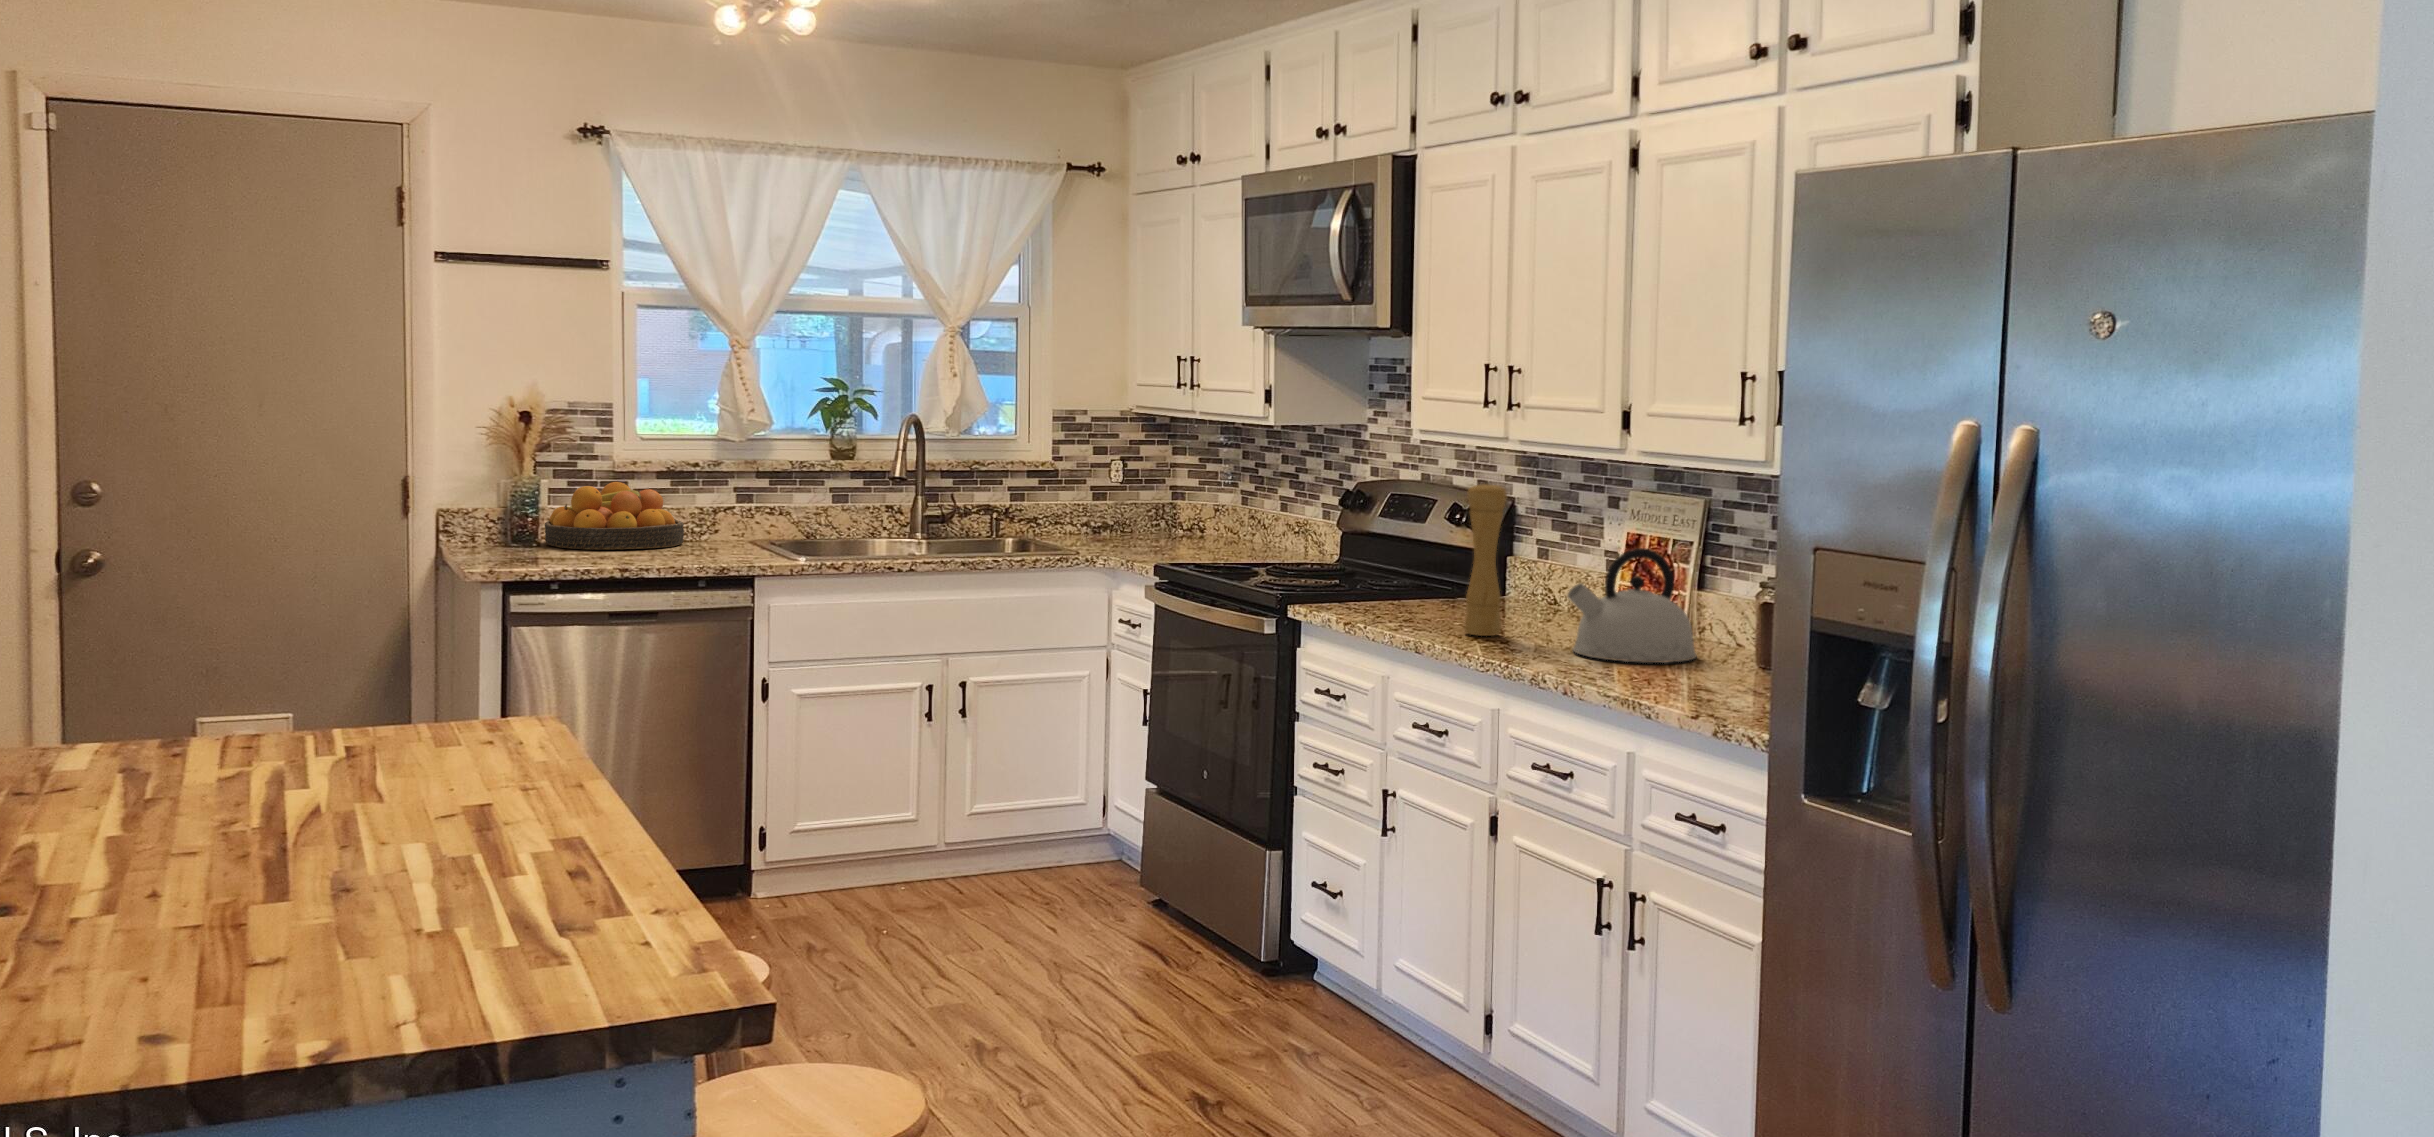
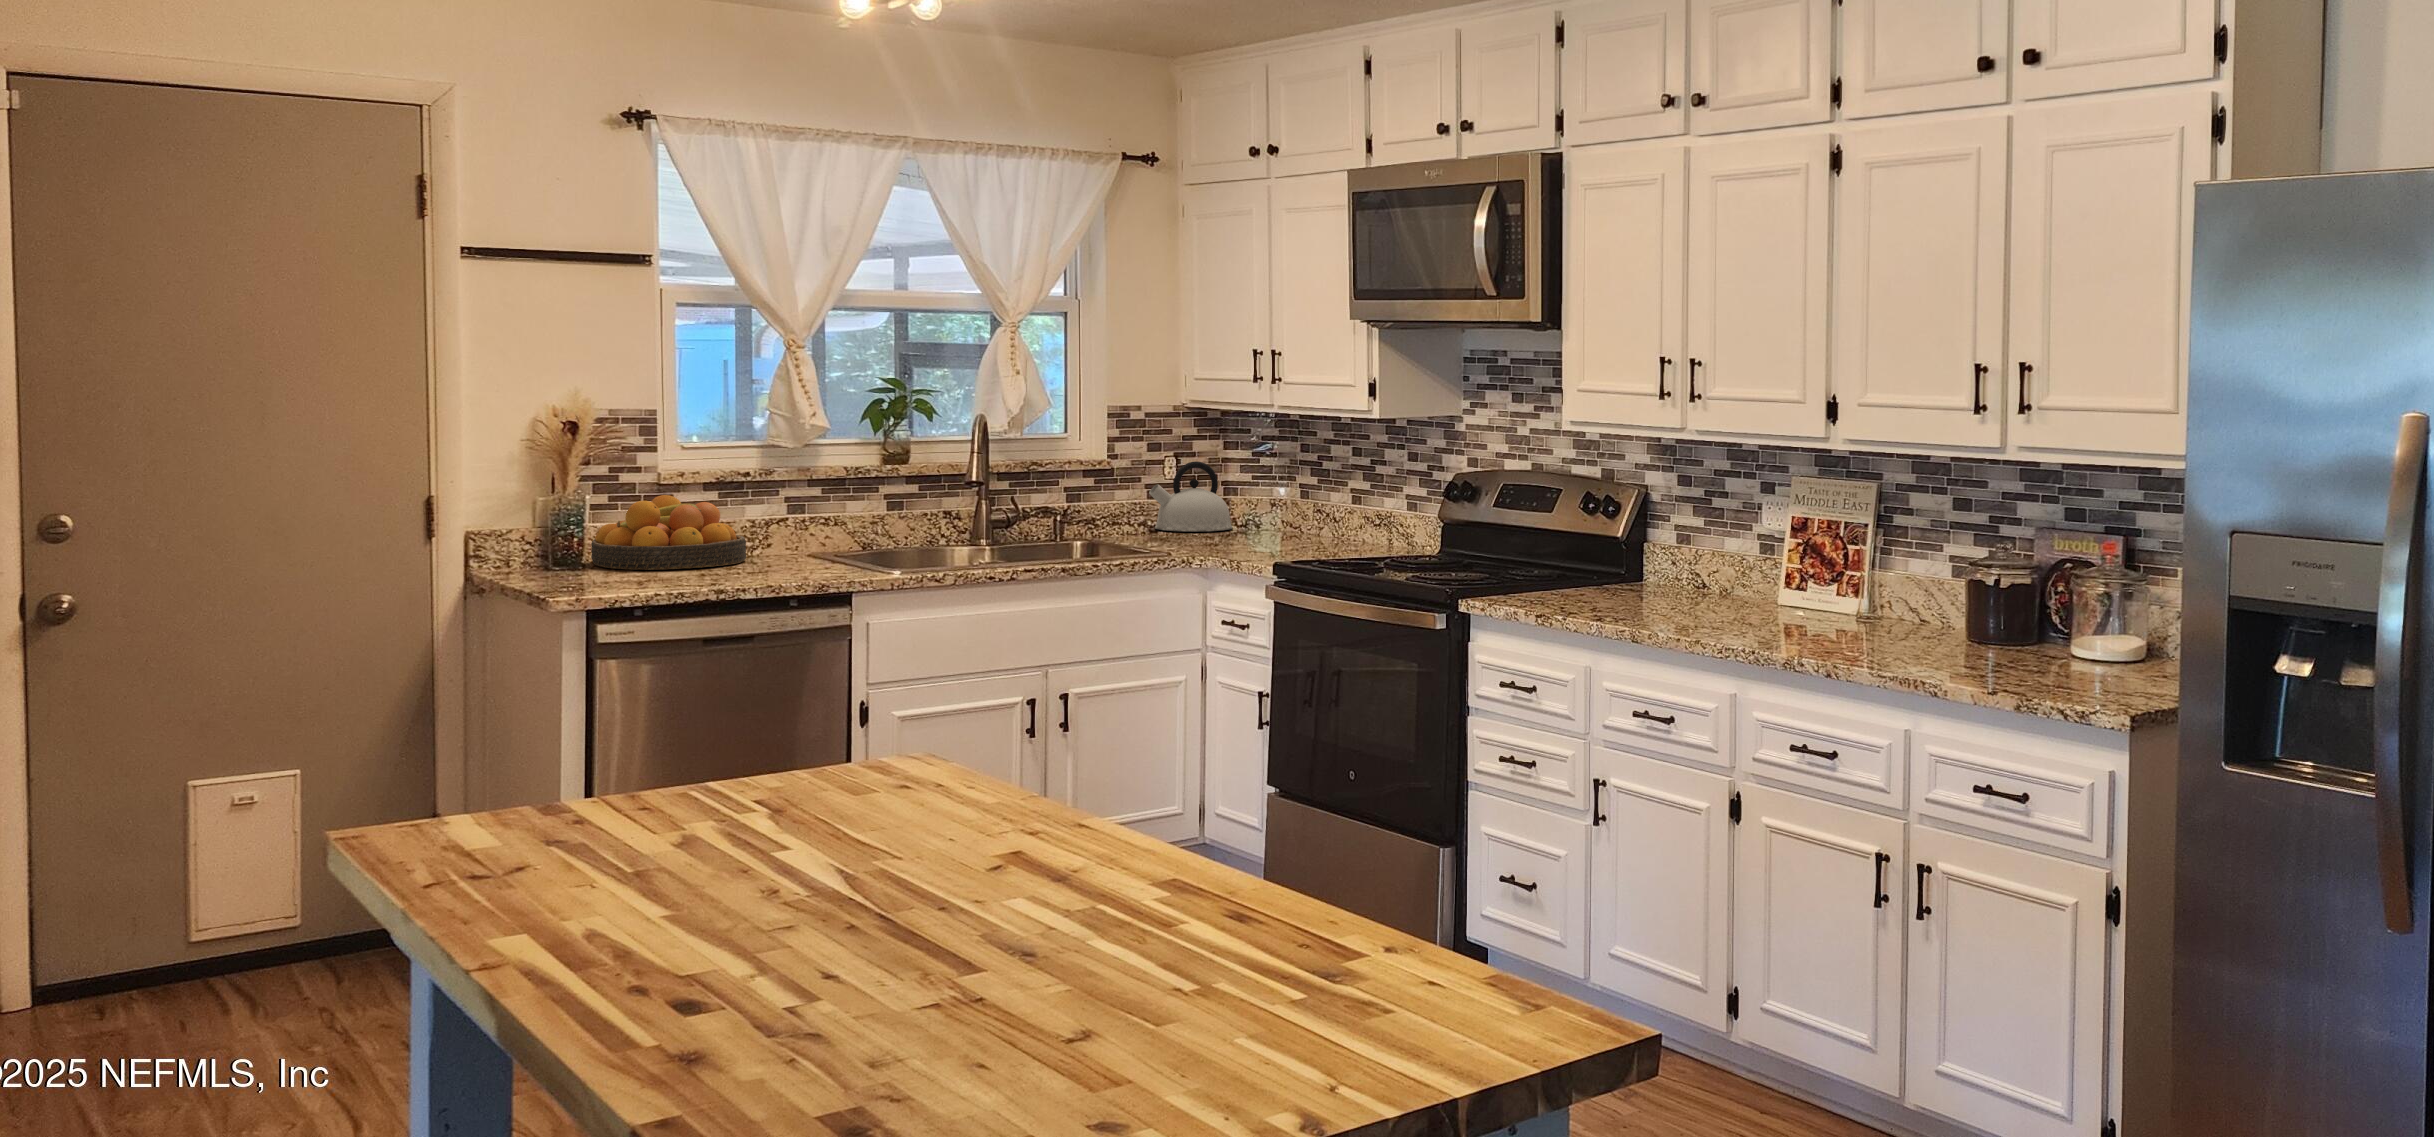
pepper mill: present [1464,482,1507,636] -> none [1666,473,1705,623]
kettle: present [1568,548,1697,663] -> present [1149,461,1233,532]

